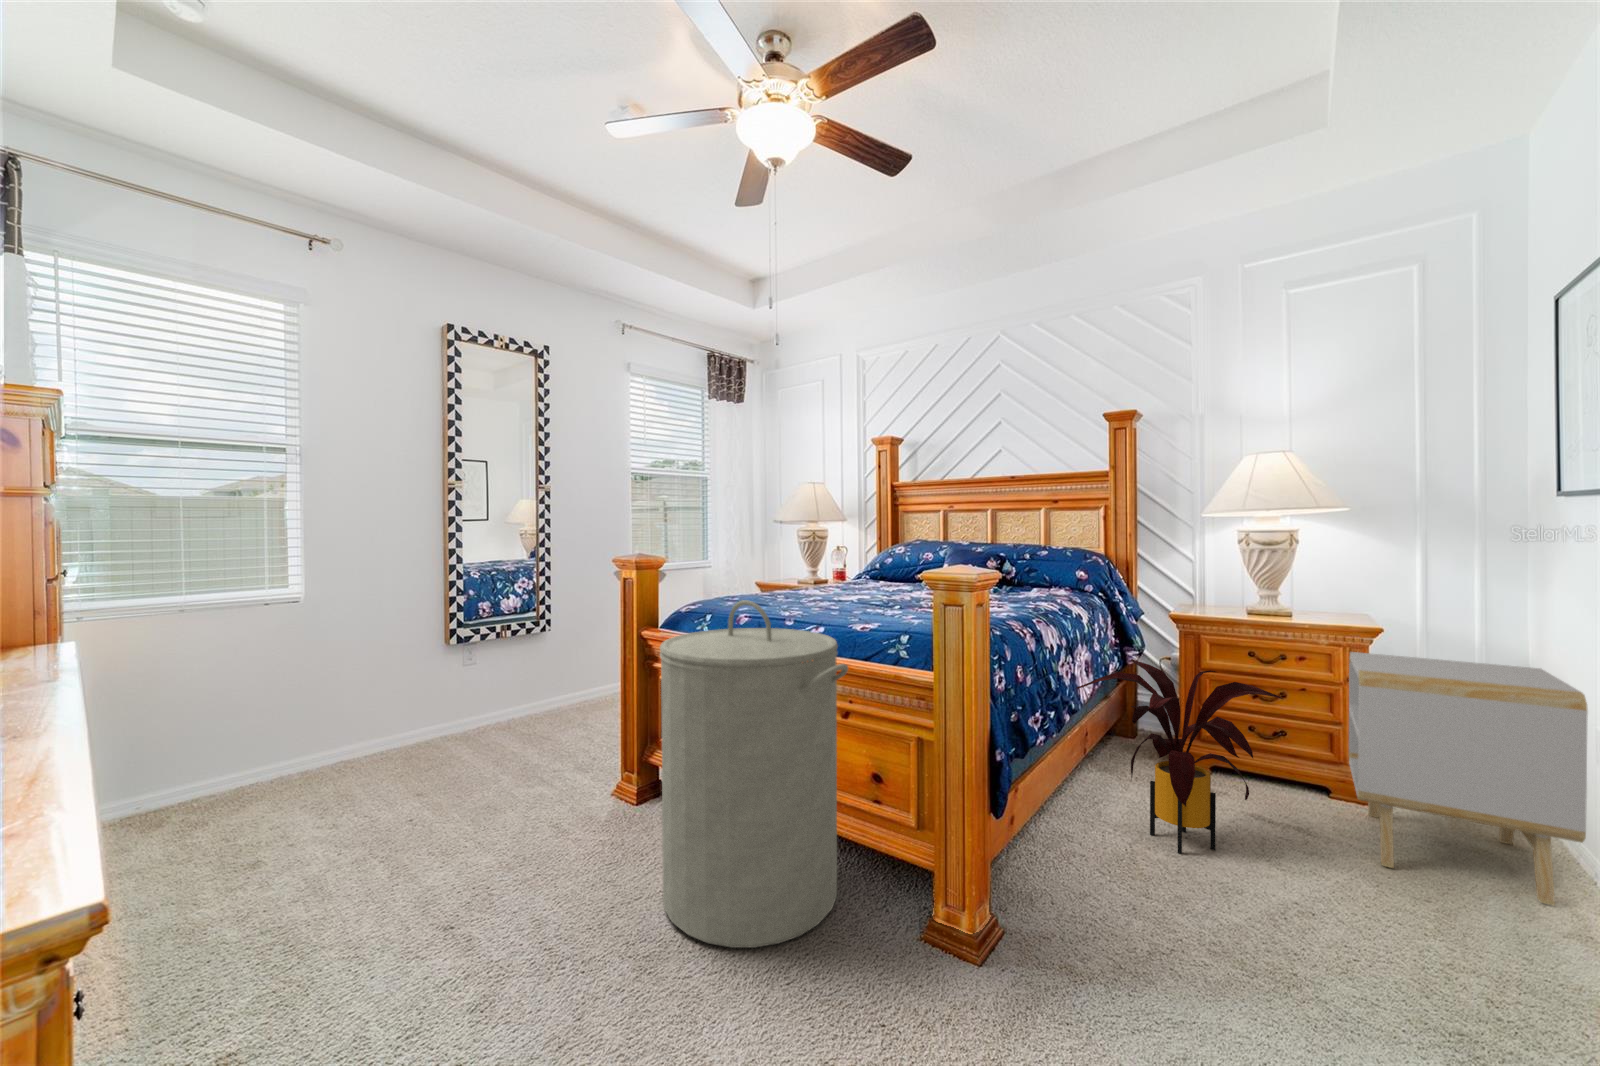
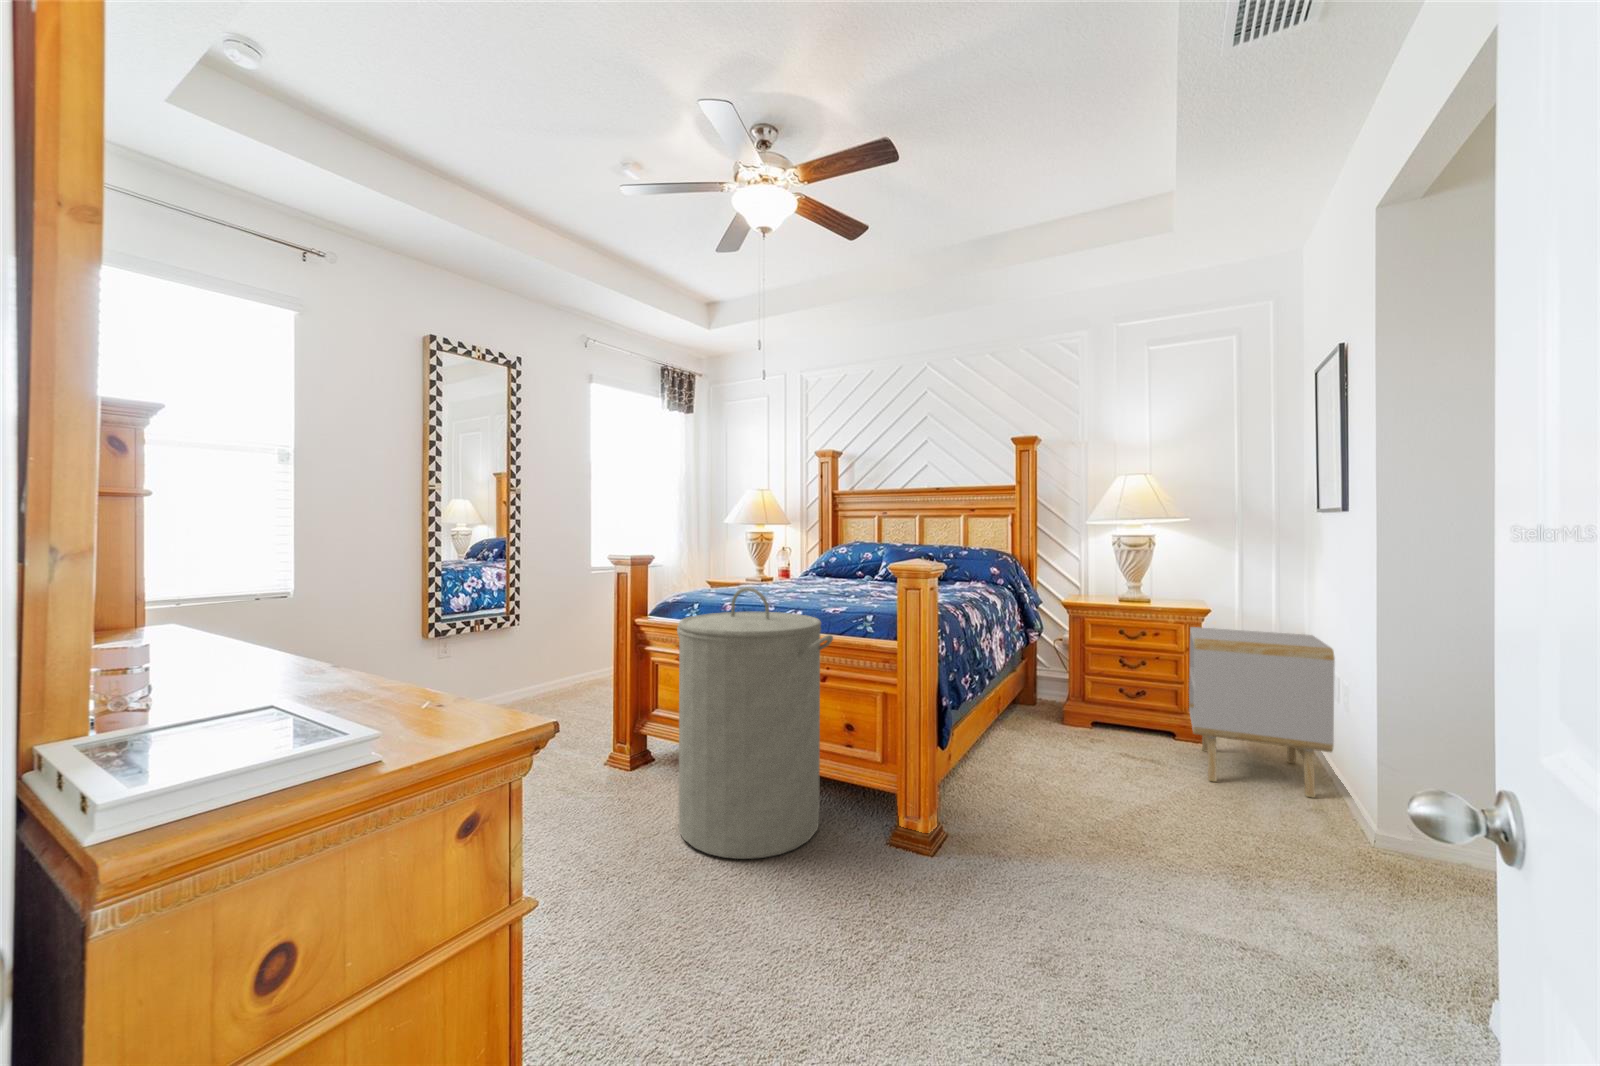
house plant: present [1077,659,1283,853] -> none [993,635,1145,781]

